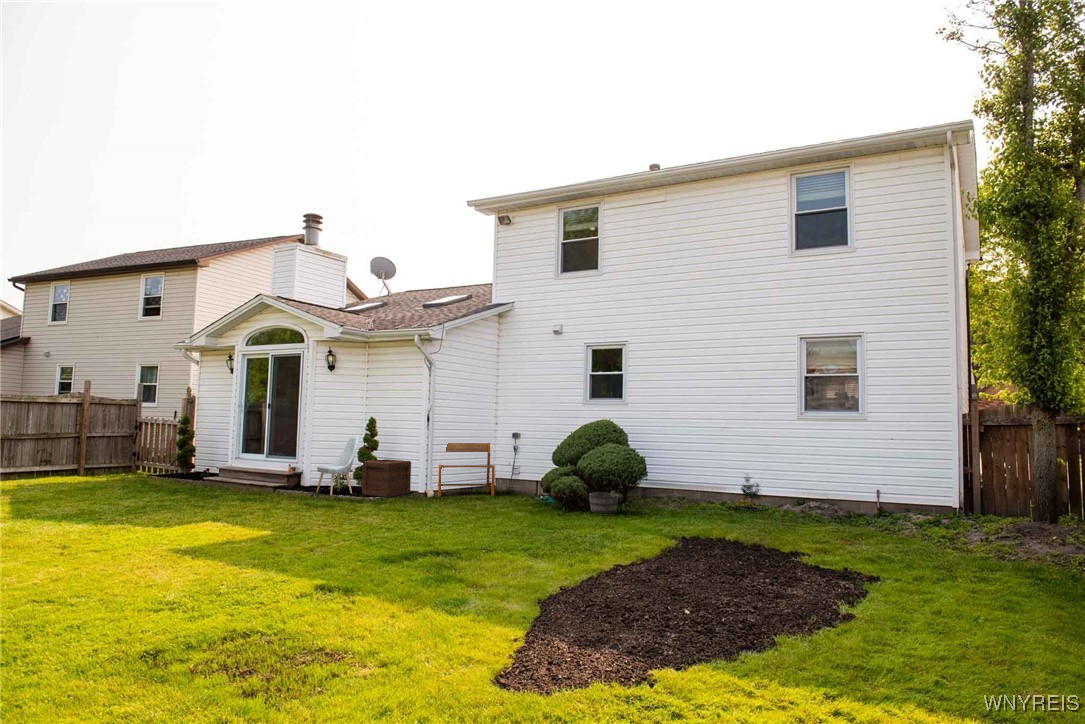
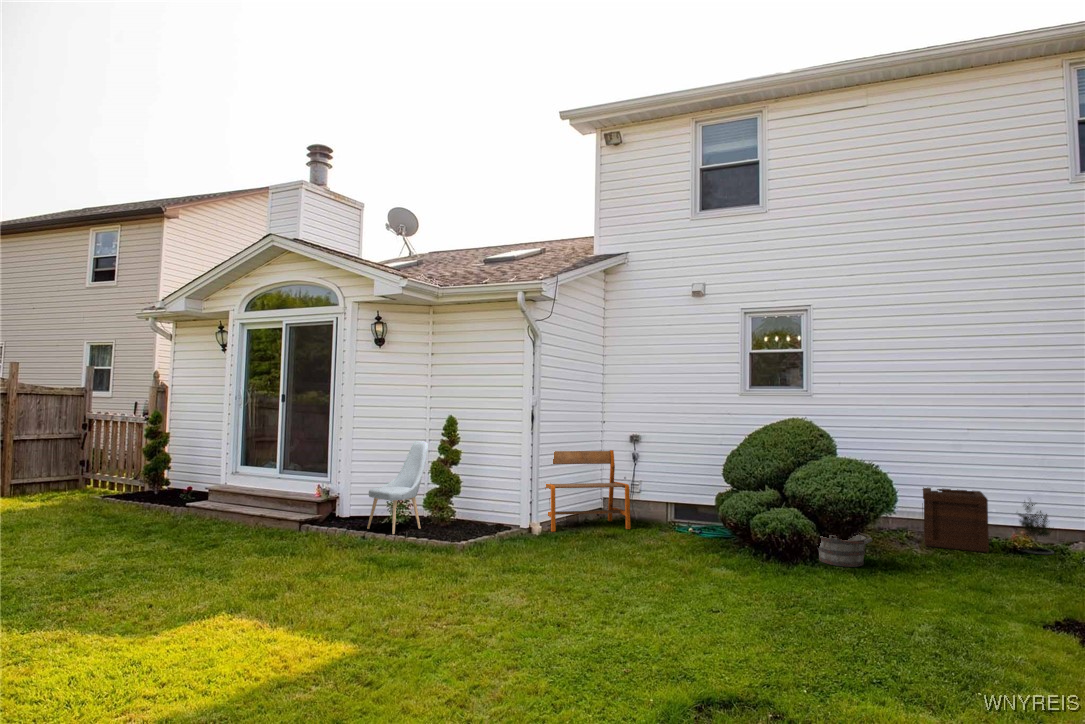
wooden crate: present [362,459,411,497] -> present [922,487,989,553]

